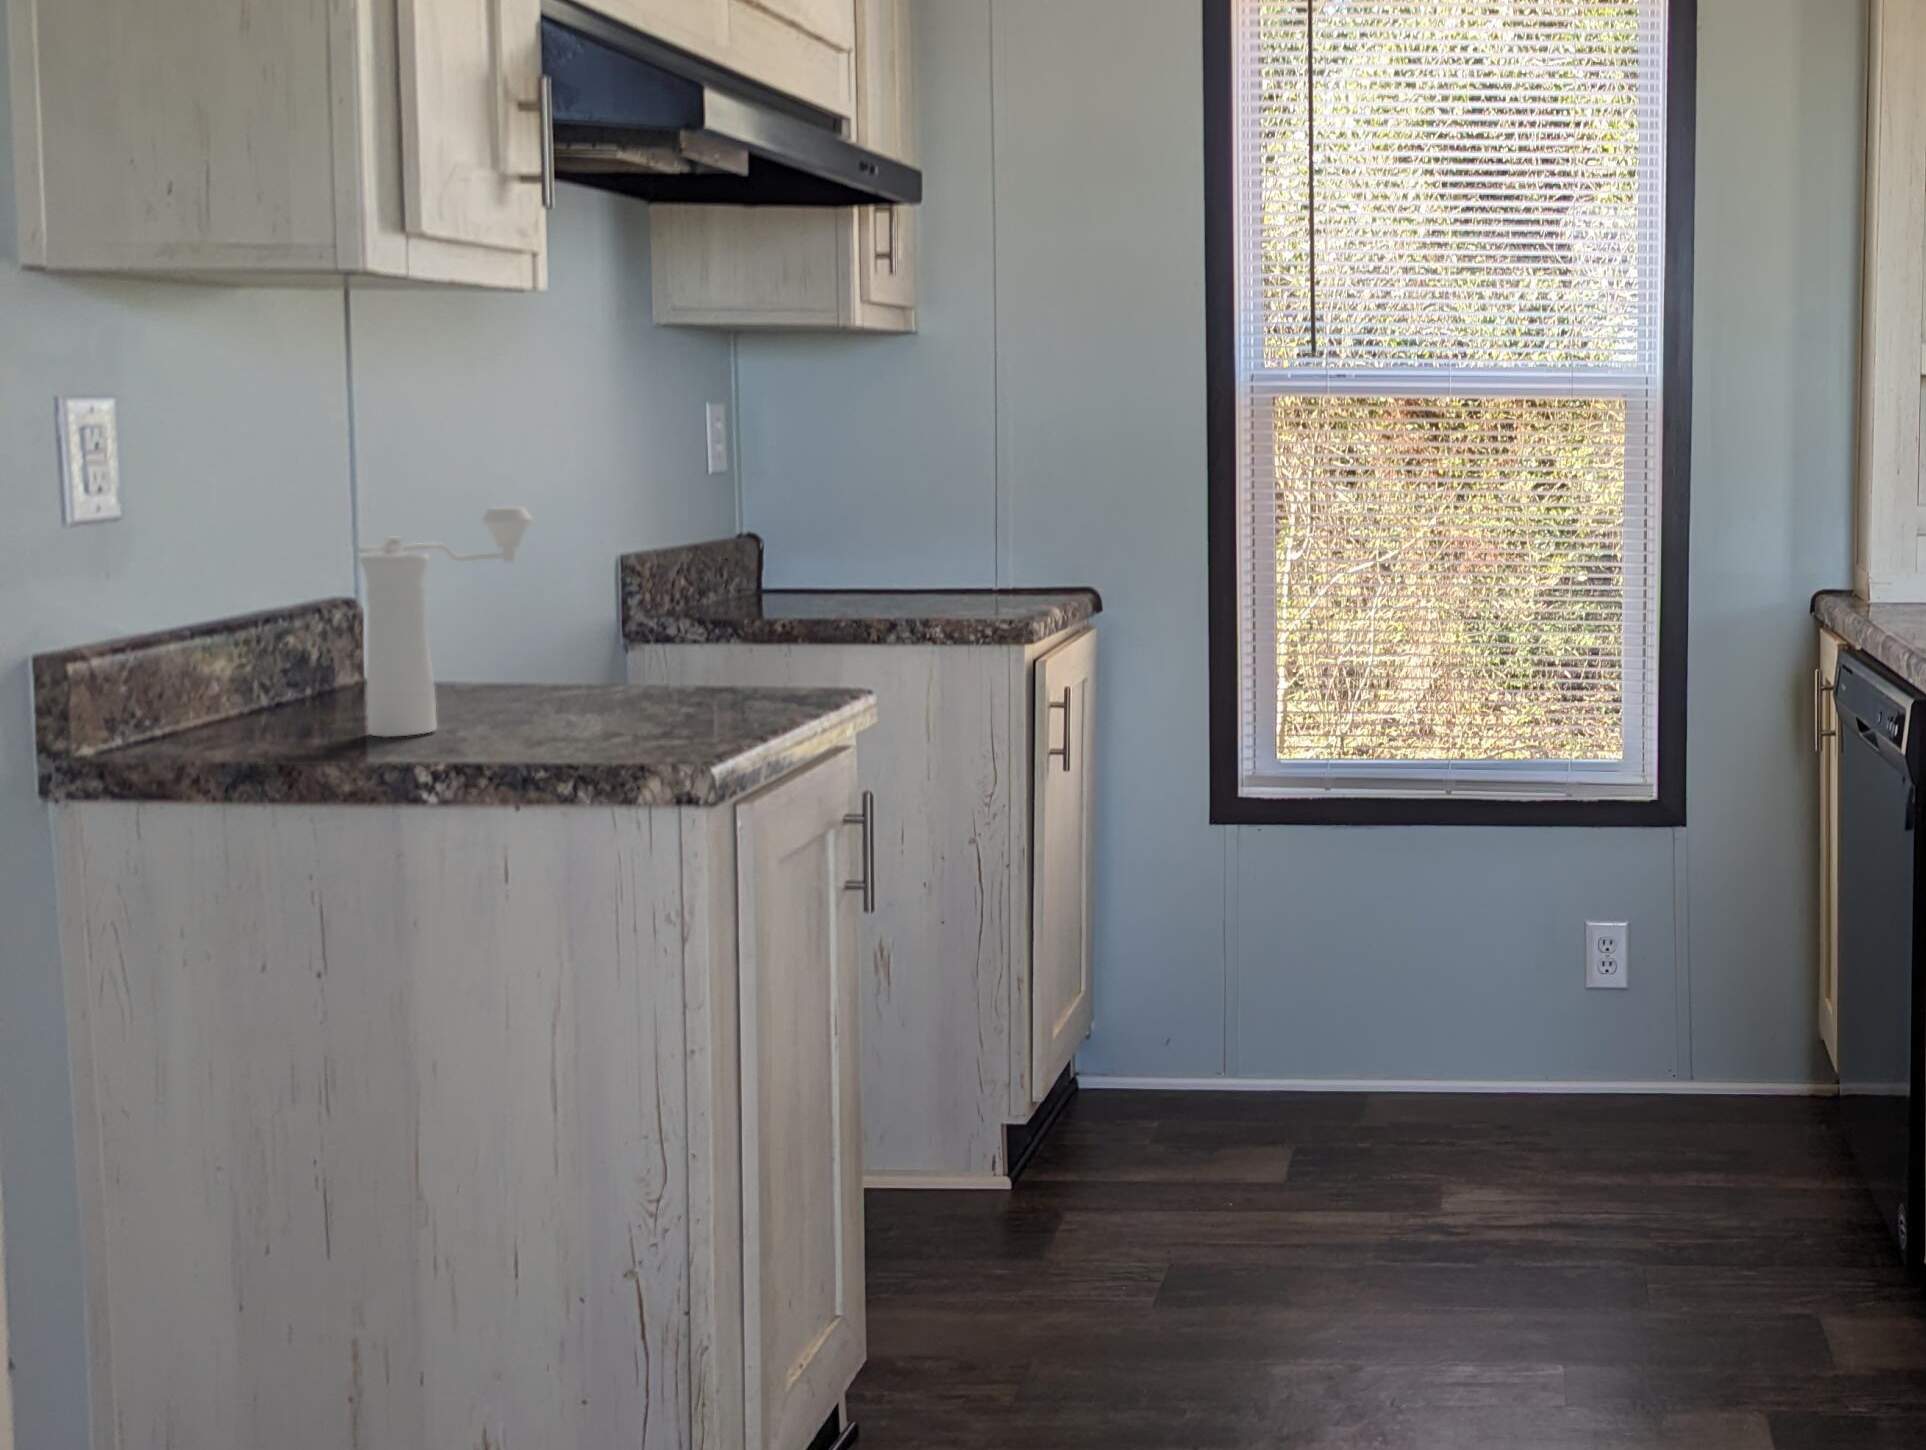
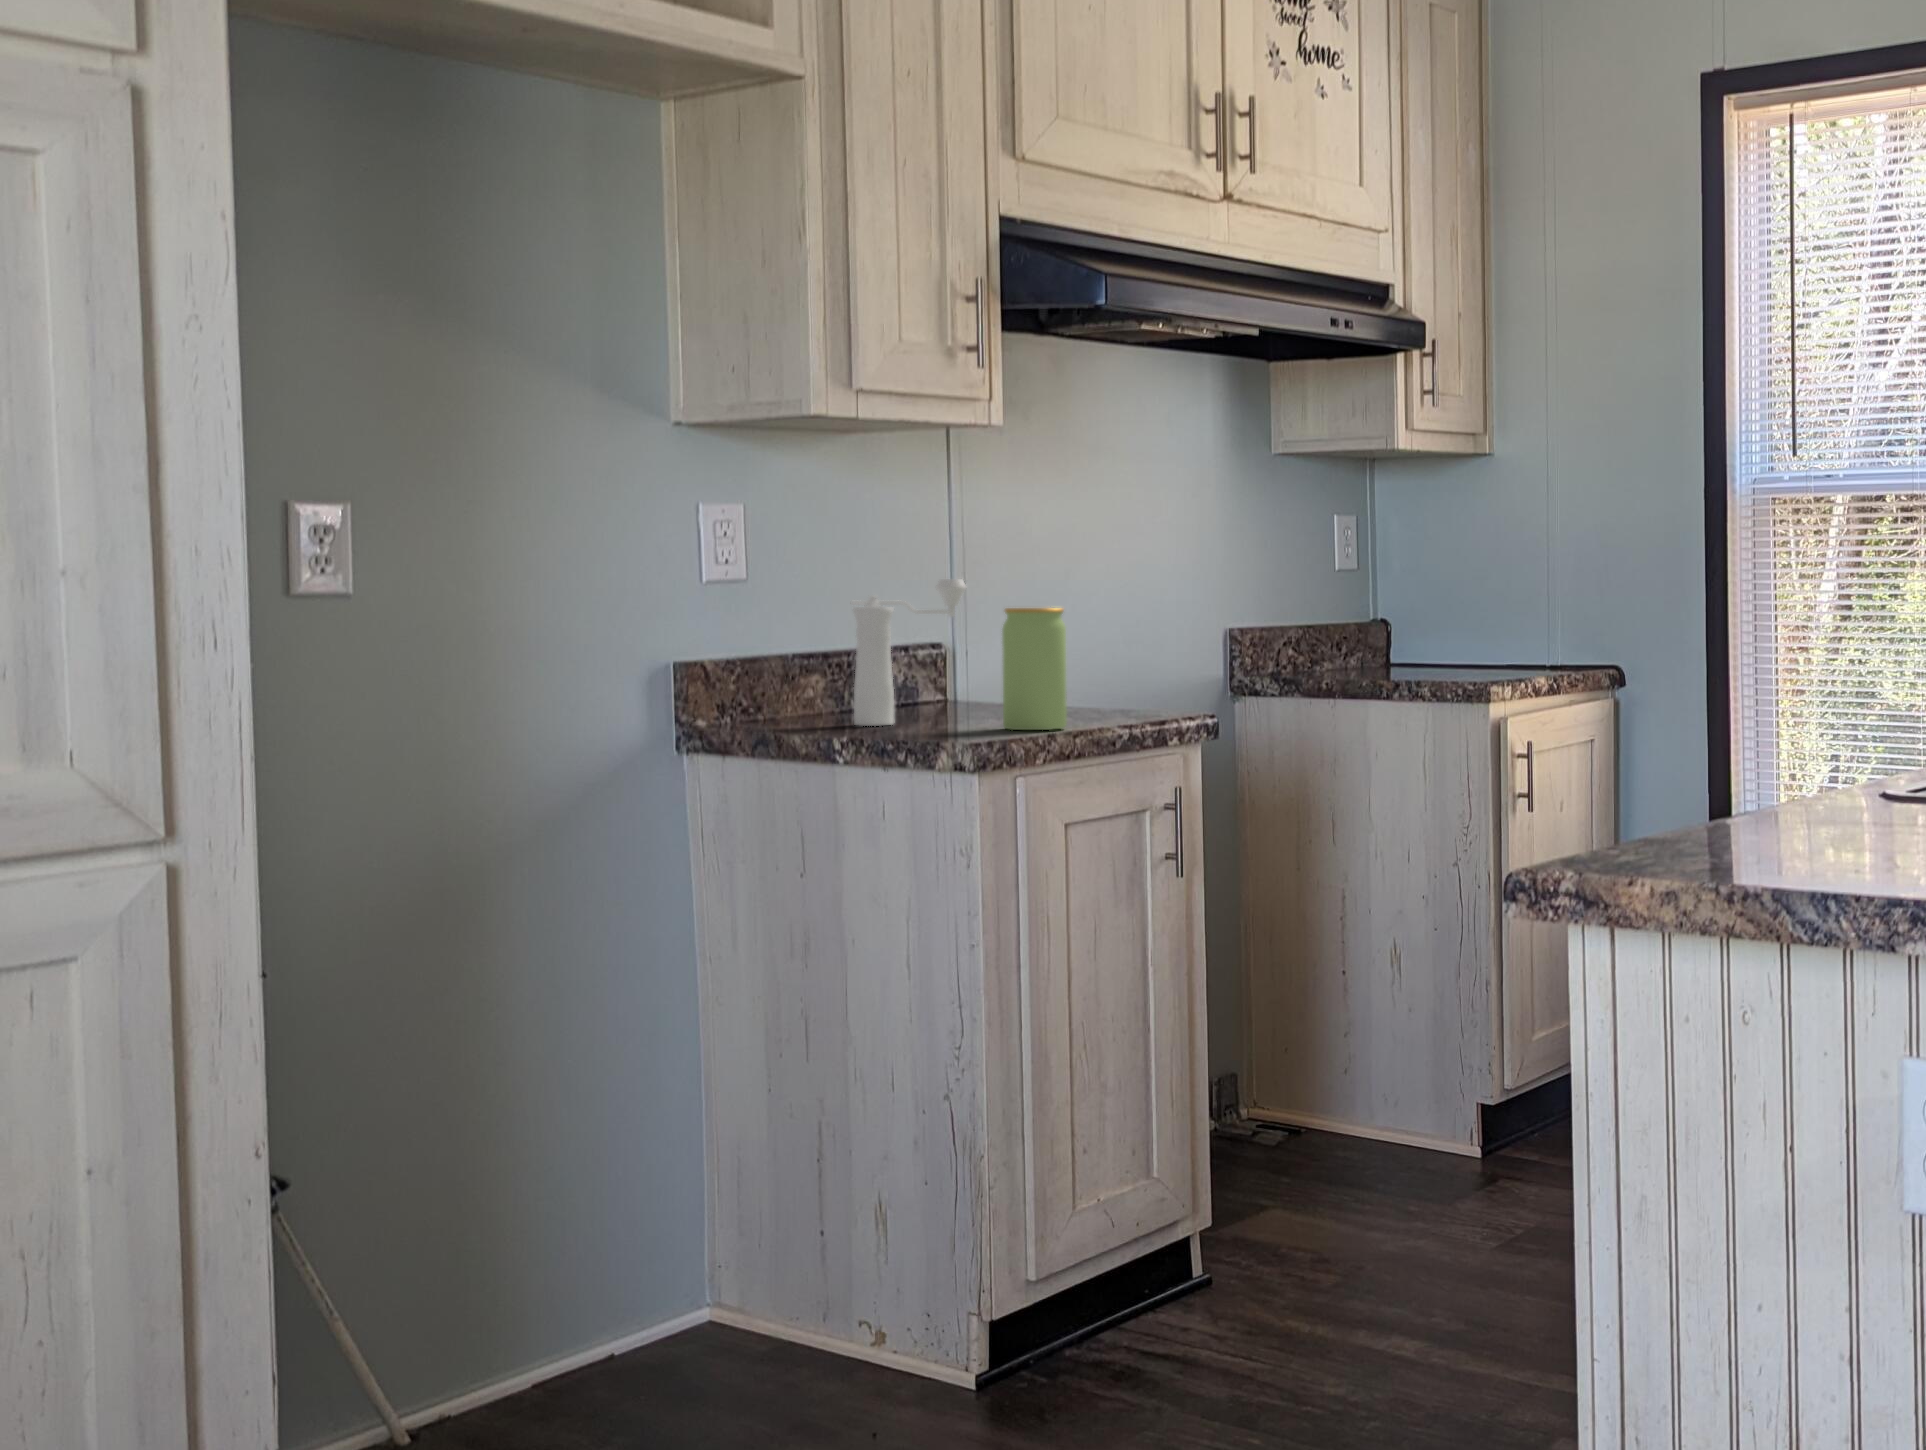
jar: none [622,546,723,725] -> present [1002,608,1067,730]

